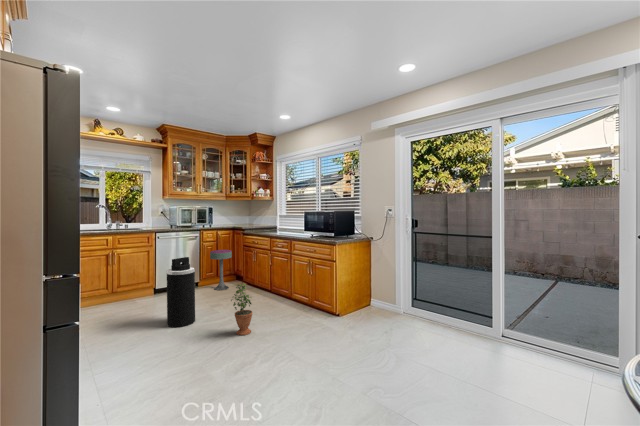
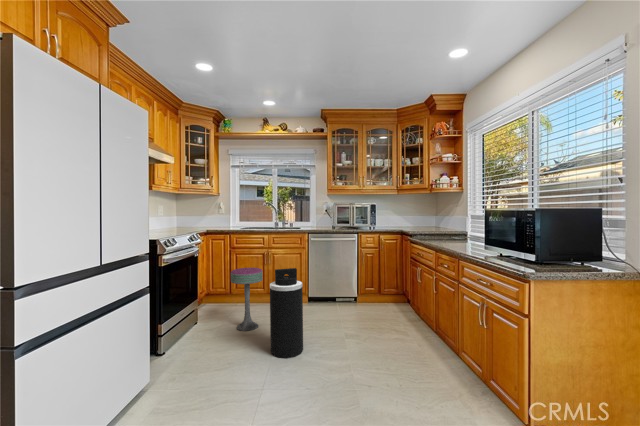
bar stool: present [210,250,232,290] -> present [231,268,263,331]
potted plant: present [231,282,252,335] -> none [310,319,344,408]

